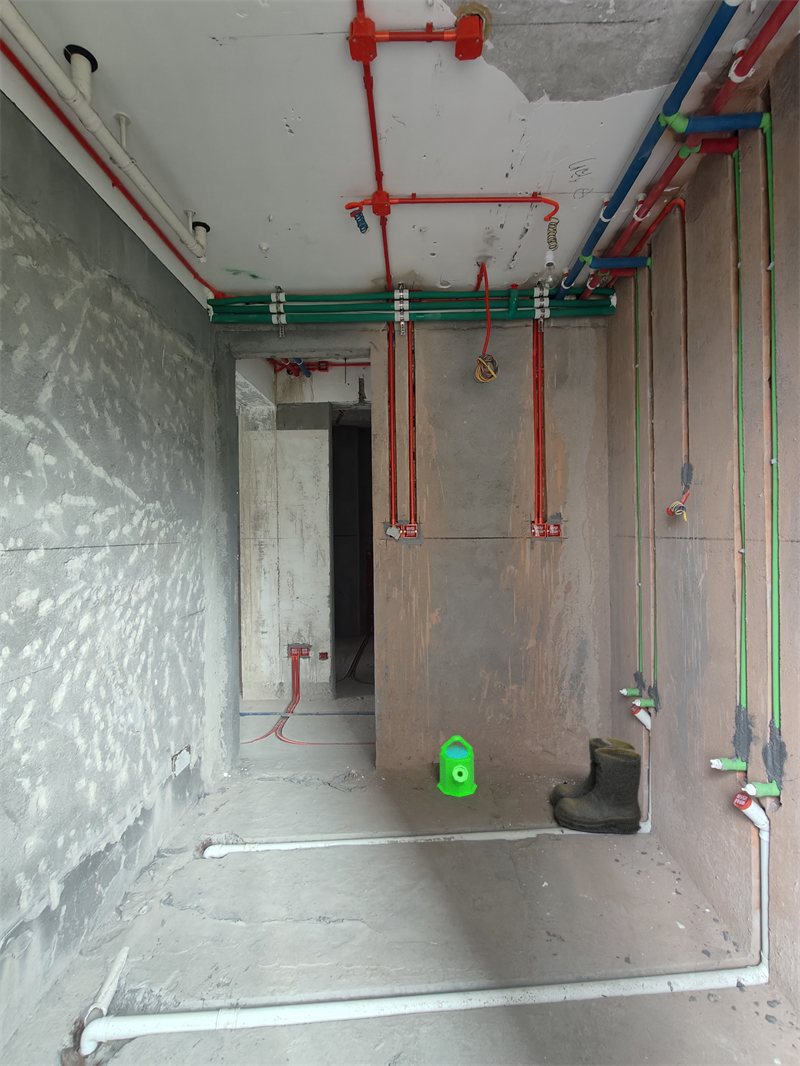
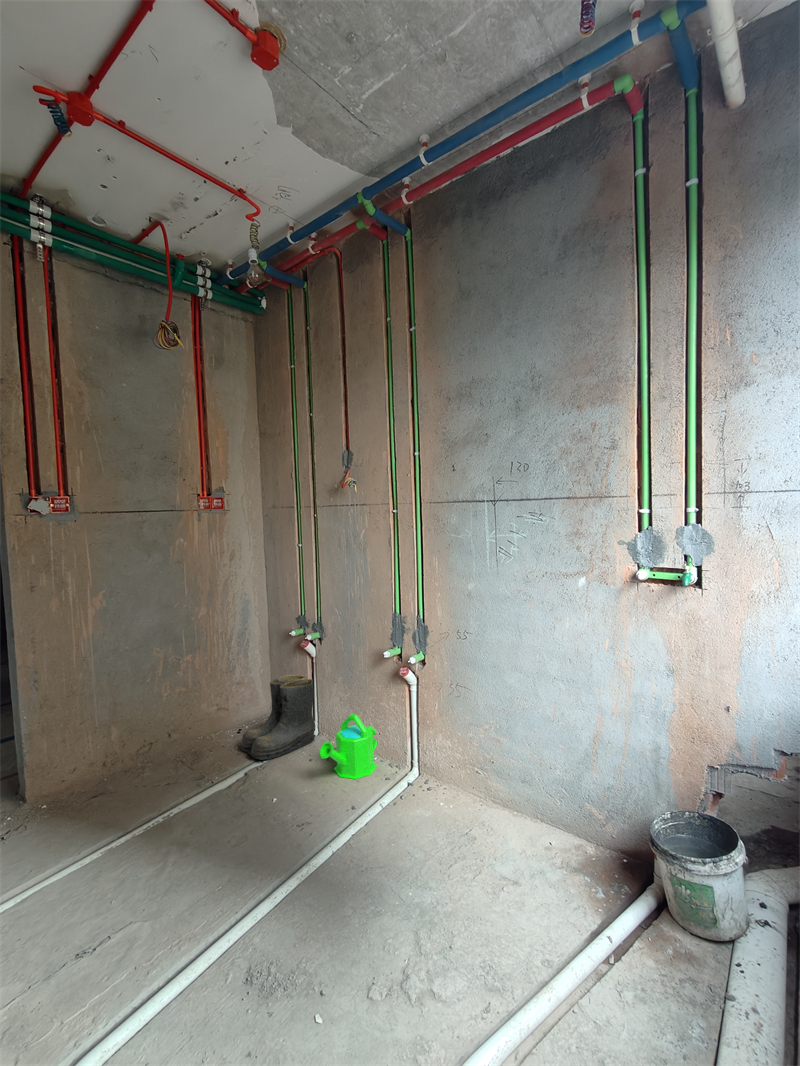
watering can: present [437,735,477,797] -> present [320,714,378,779]

